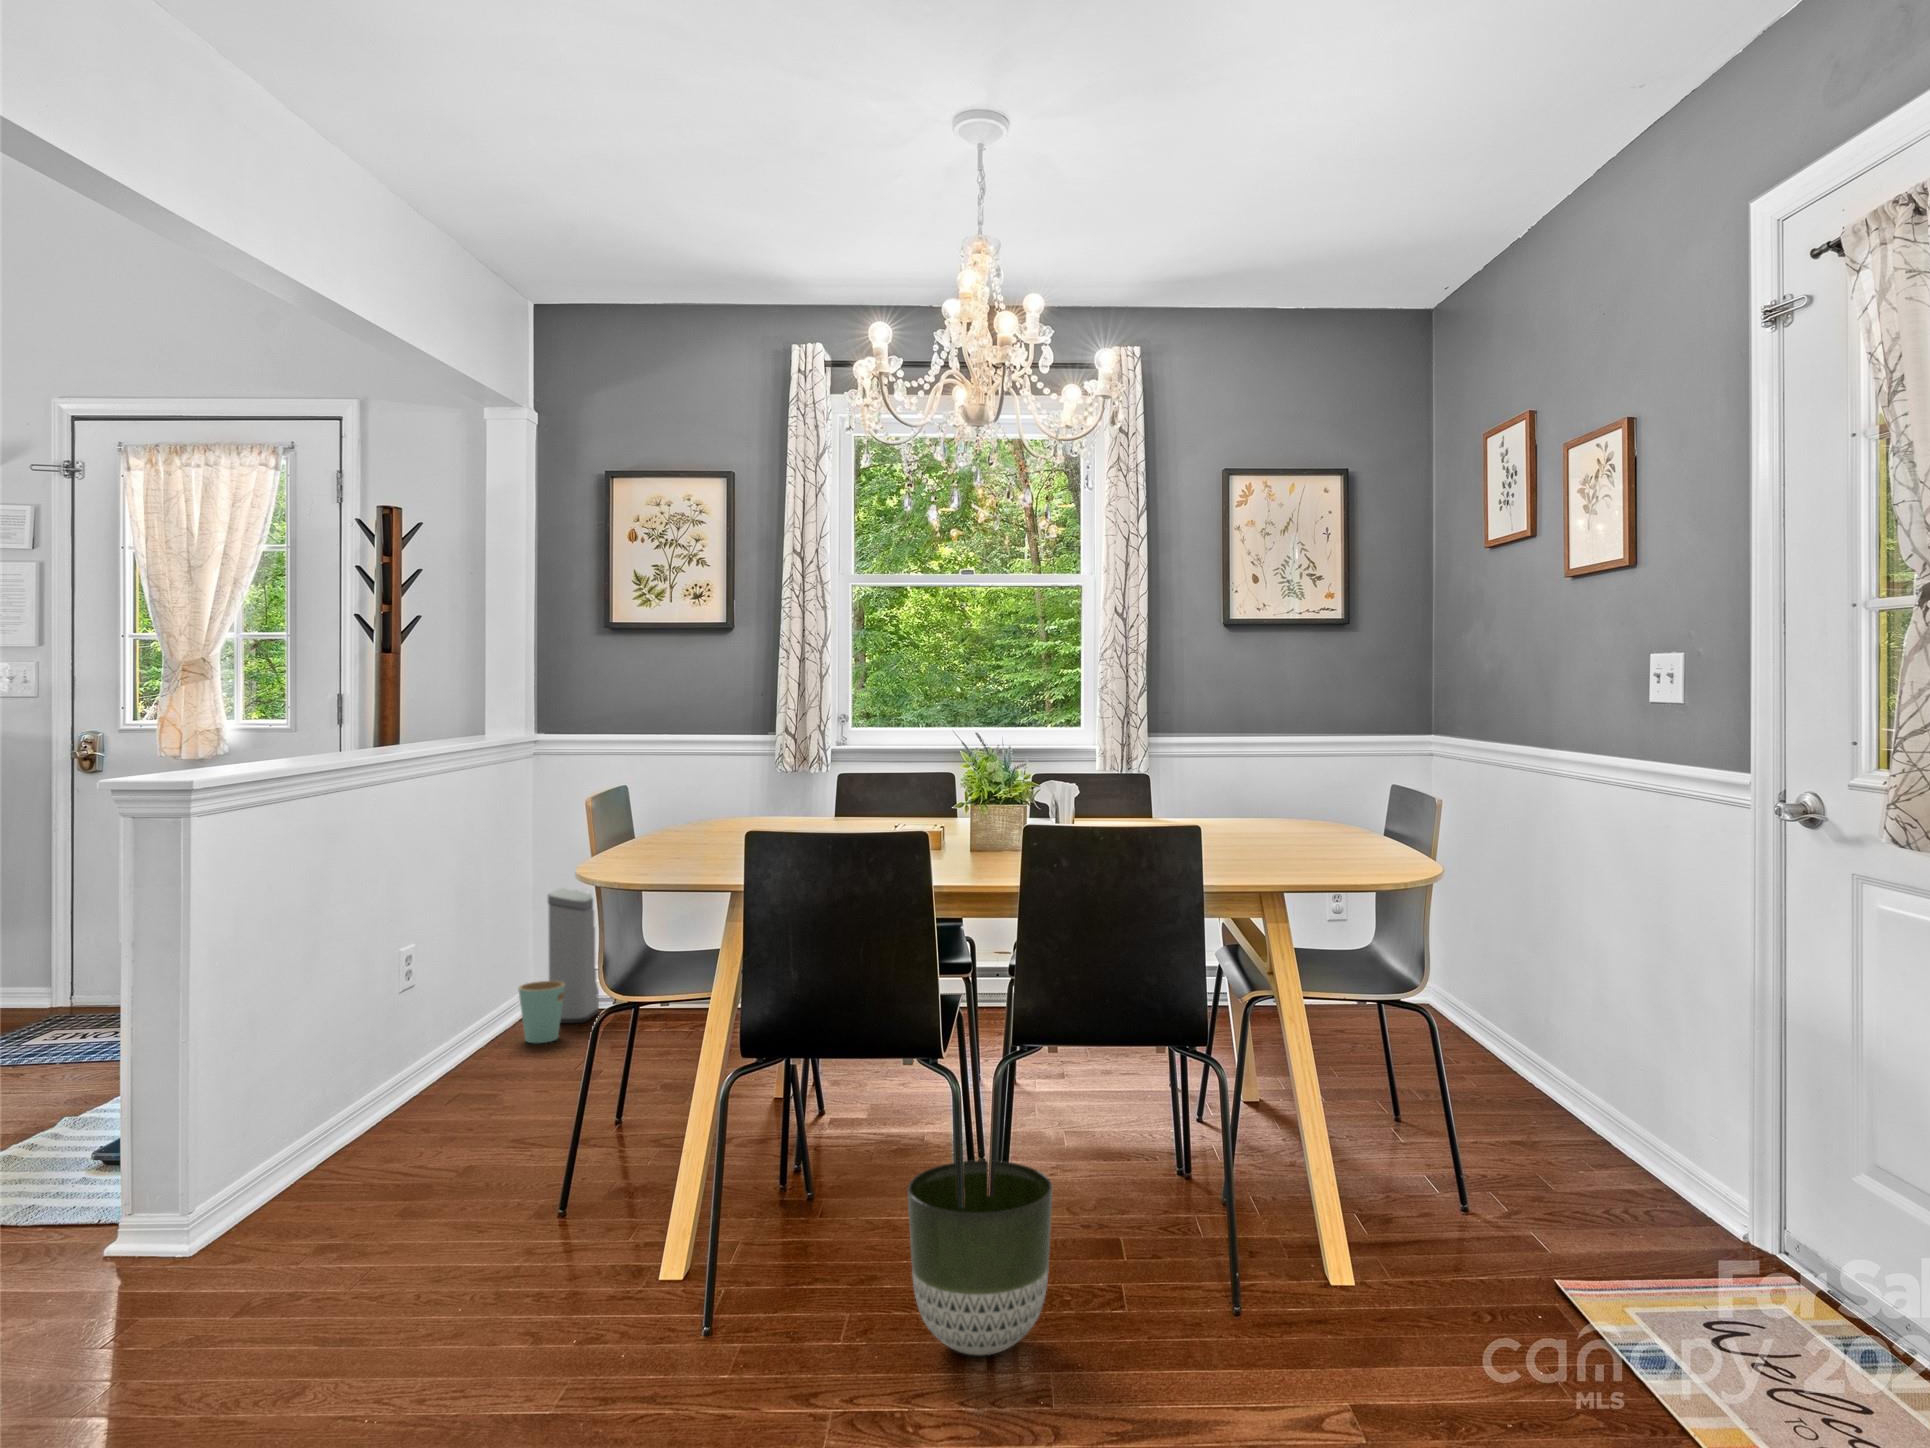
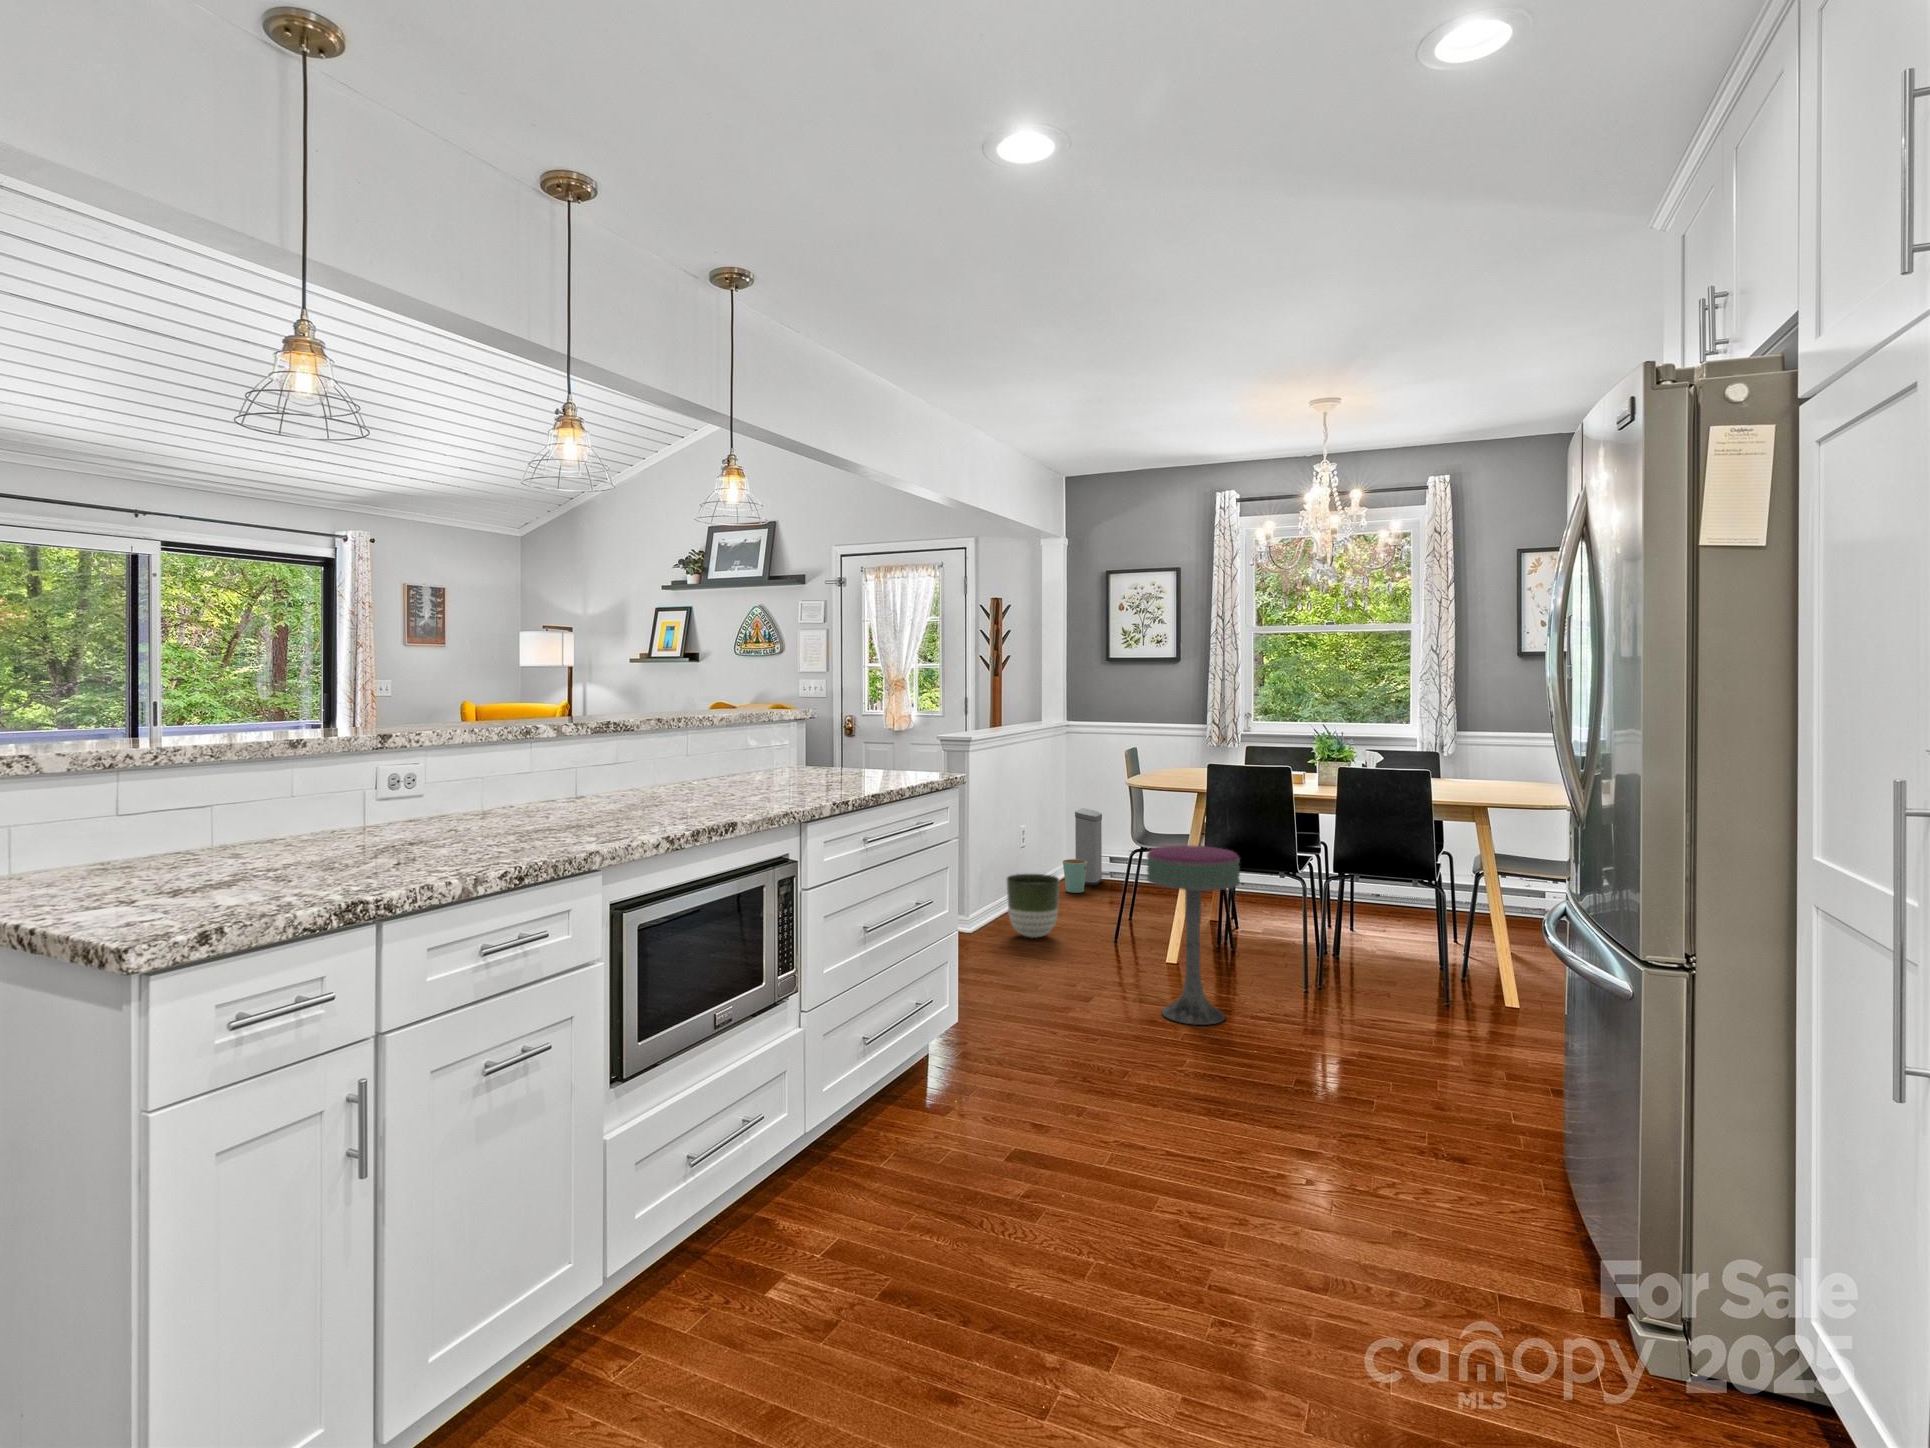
bar stool: none [590,980,786,1377] -> present [1147,845,1240,1025]
planter: present [908,1160,1052,1355] -> present [1007,874,1059,938]

